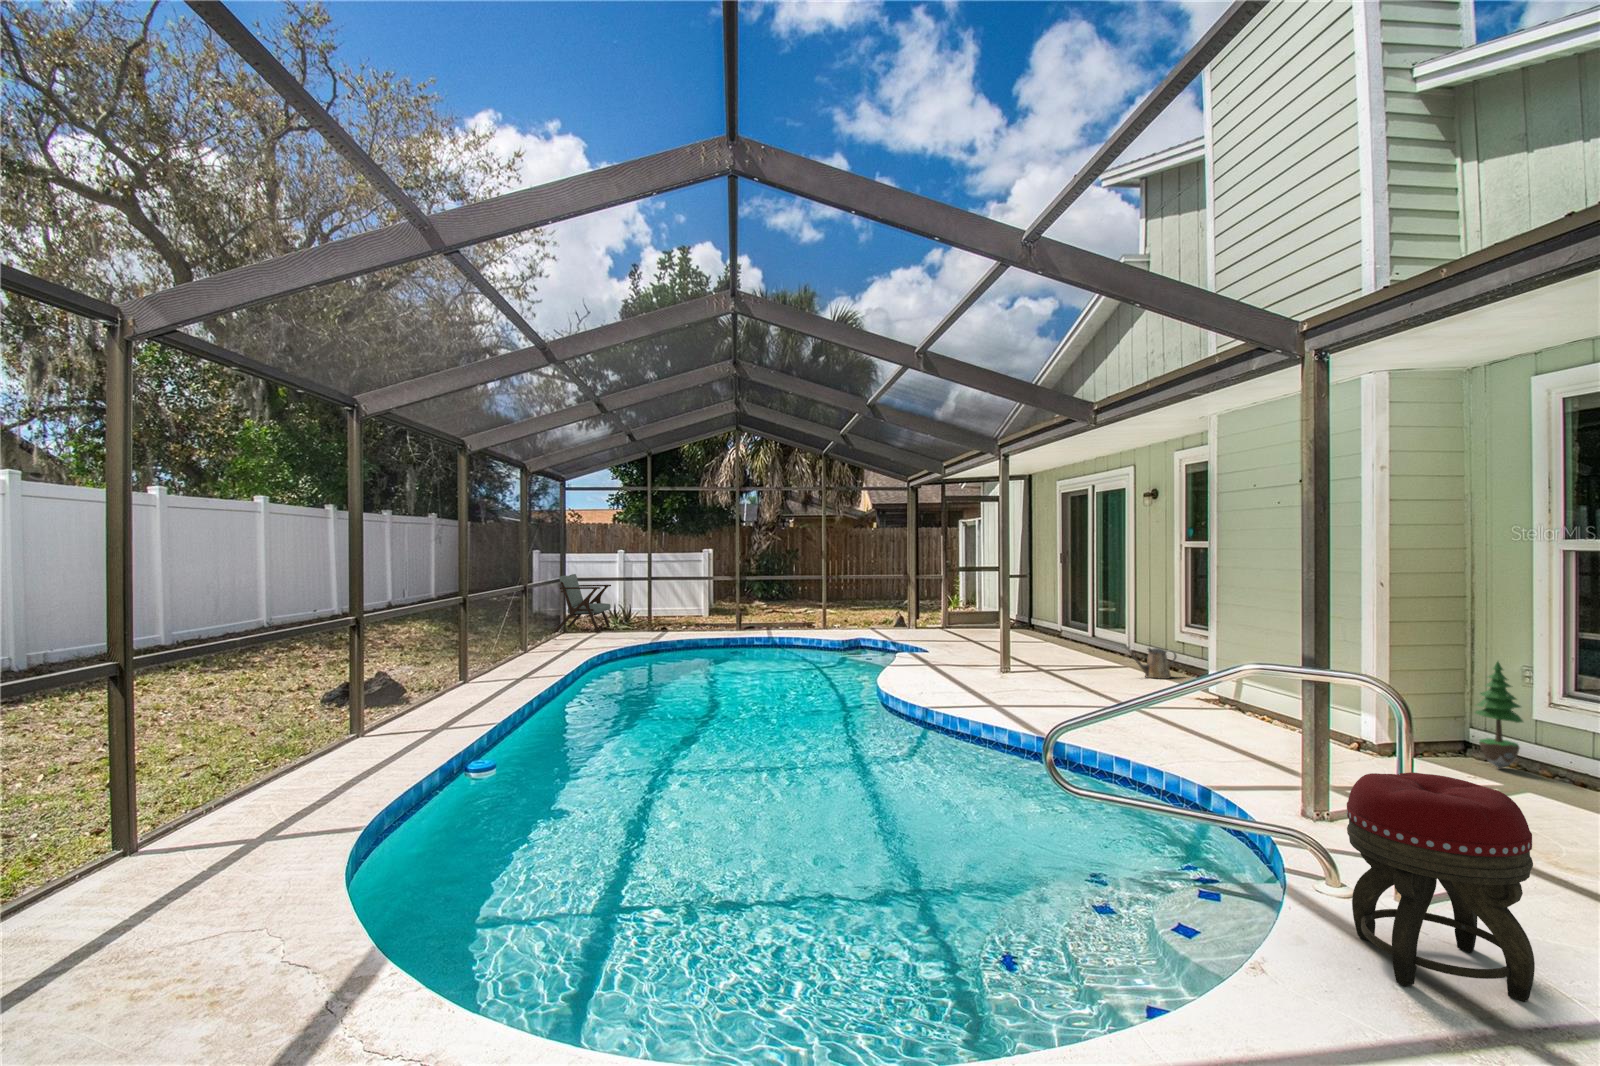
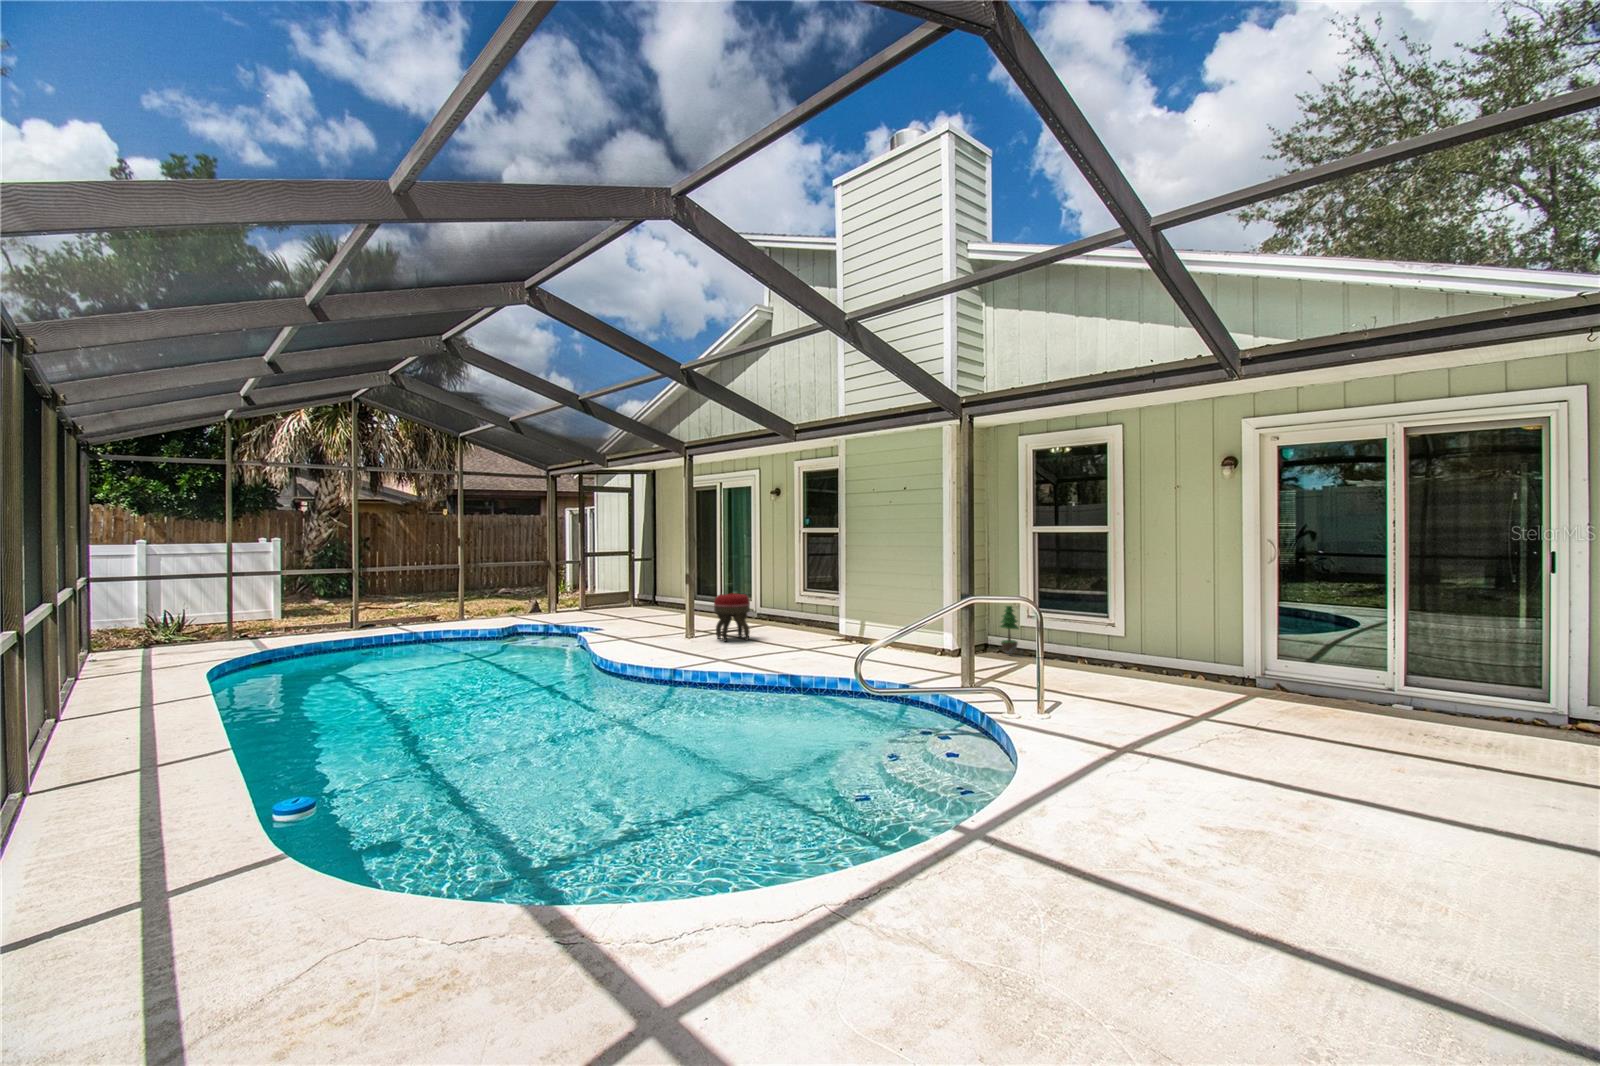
lounge chair: present [554,574,611,632] -> none [104,578,178,652]
watering can: present [1123,646,1177,679] -> none [773,608,805,630]
footstool: present [1347,772,1535,1002] -> present [714,594,750,642]

